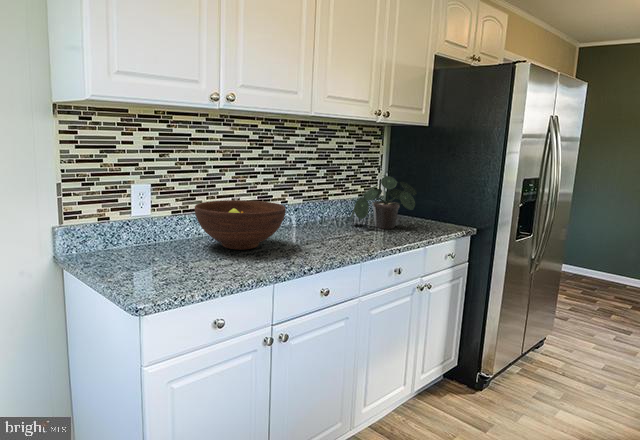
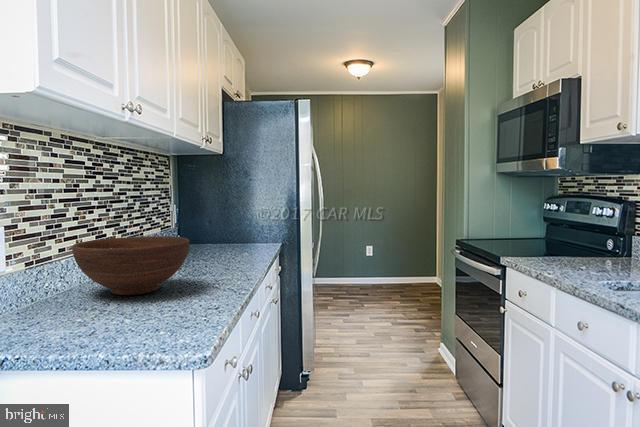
potted plant: present [351,175,417,229] -> none [180,202,247,255]

